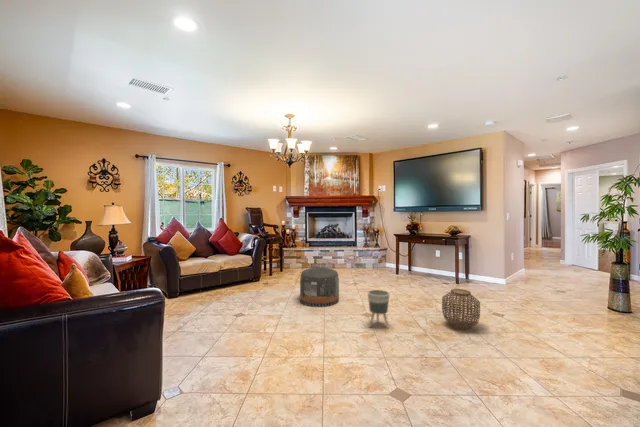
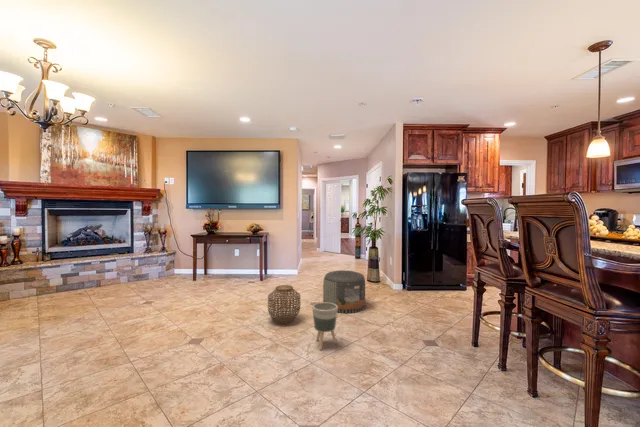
pouf: present [300,268,339,307] -> present [323,270,365,313]
planter: present [368,290,390,328] -> present [312,302,338,350]

